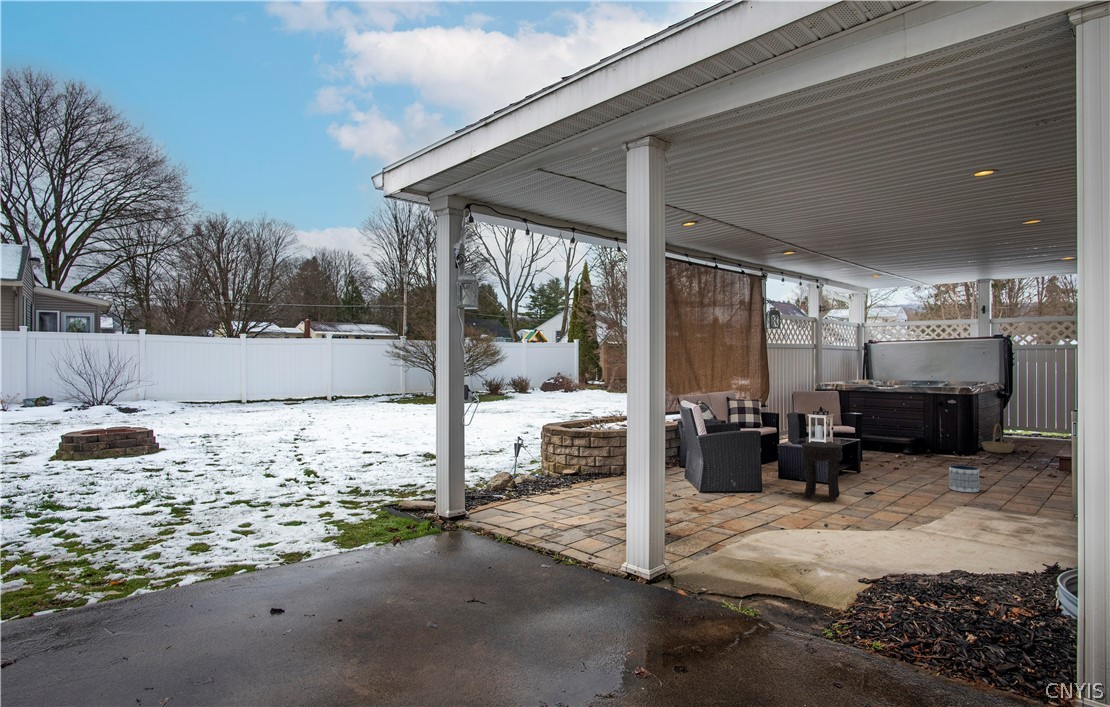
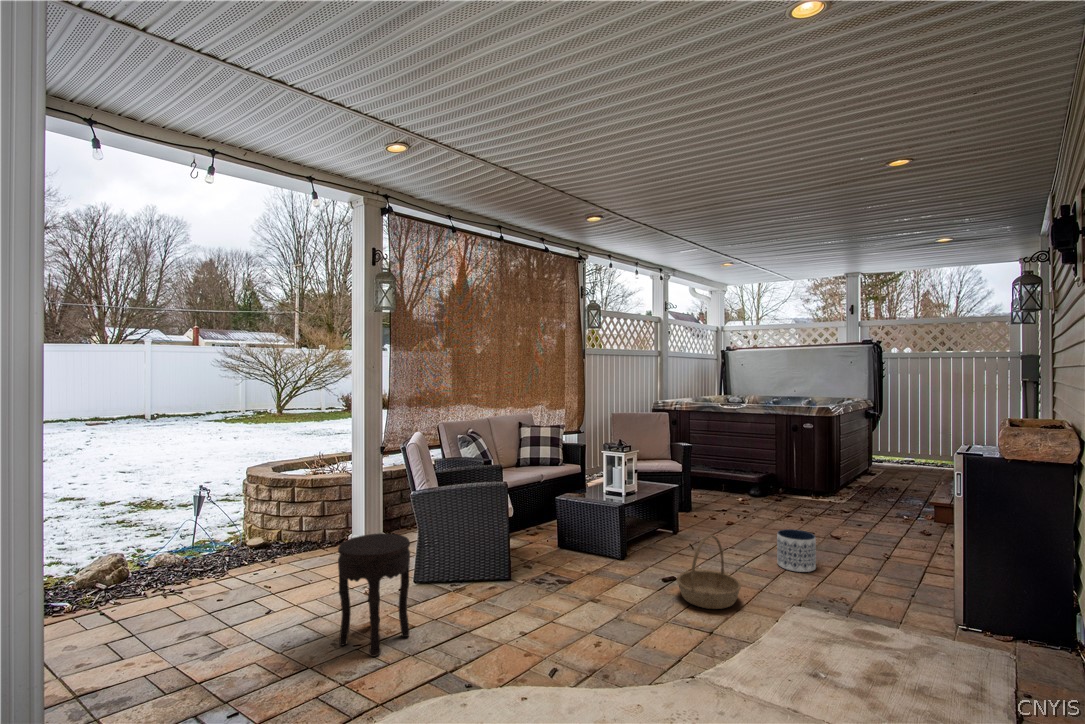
basket: present [982,424,1015,453] -> present [677,535,741,609]
side table: present [802,442,843,501] -> present [338,533,410,657]

